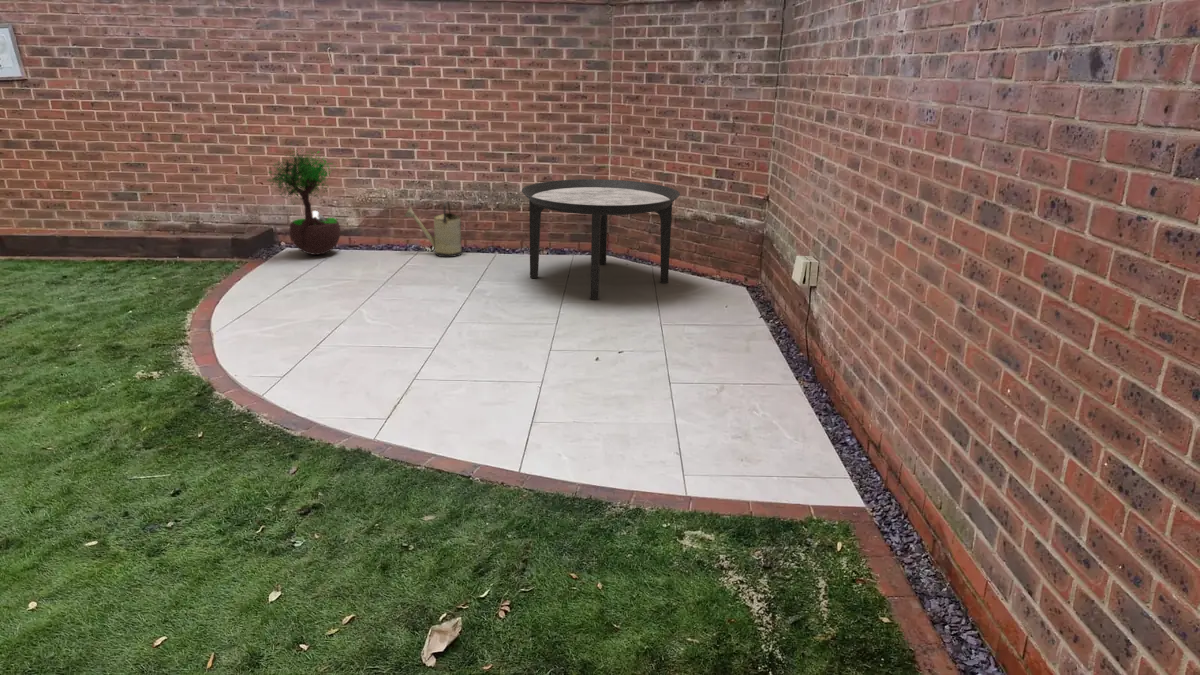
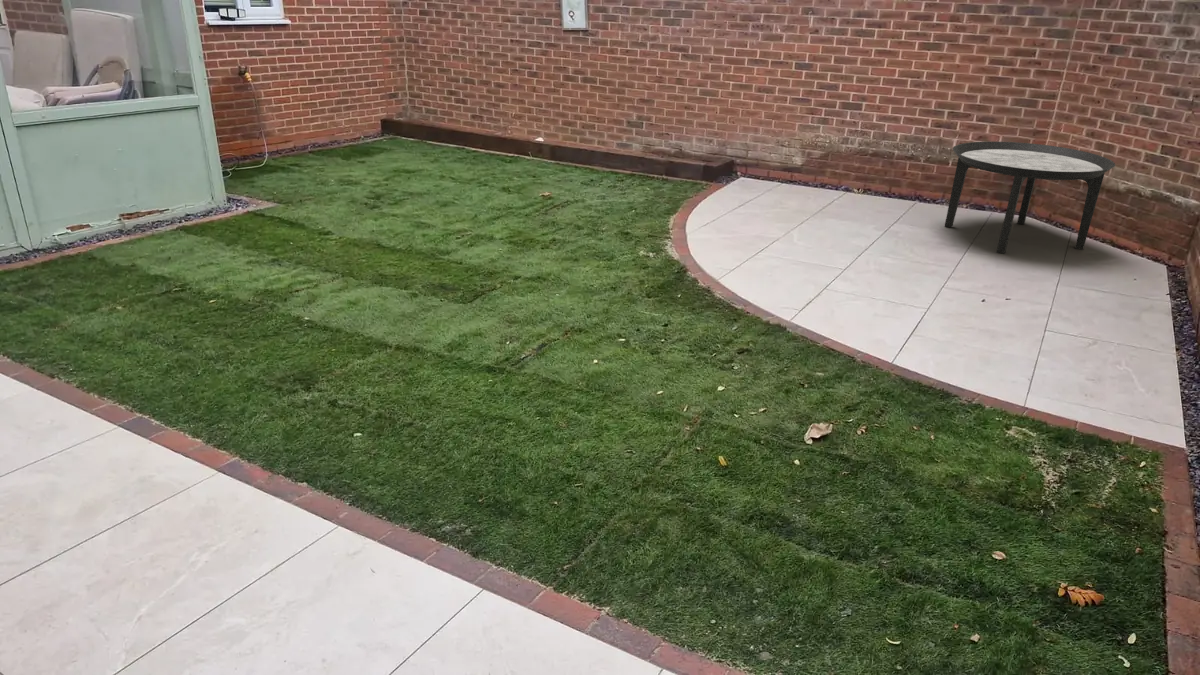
potted tree: present [269,151,340,255] -> none [740,91,795,184]
watering can: present [404,201,464,257] -> none [843,151,896,200]

